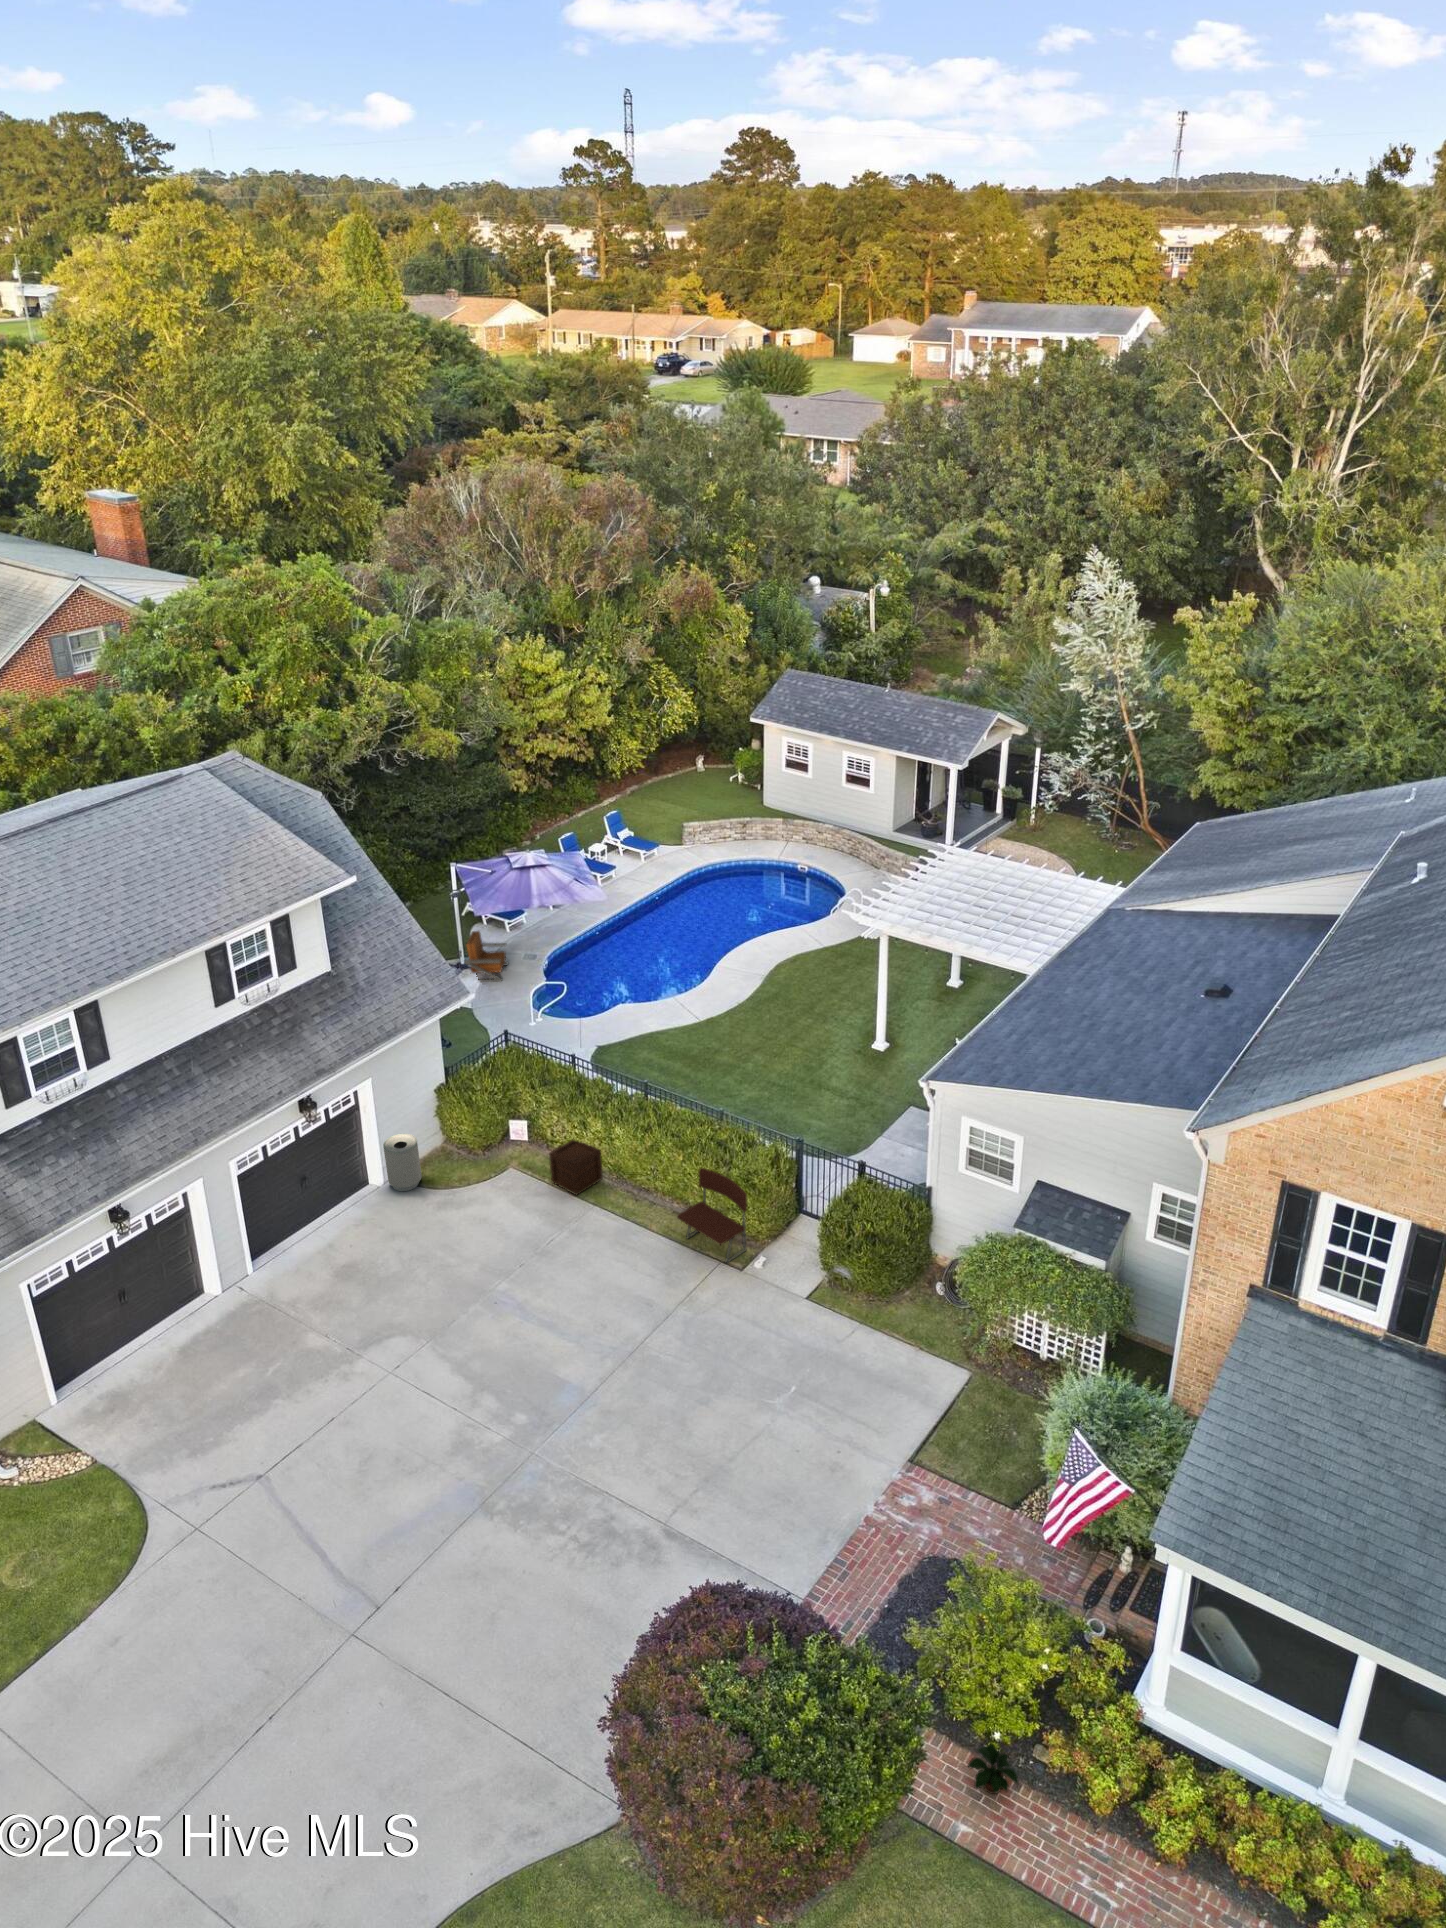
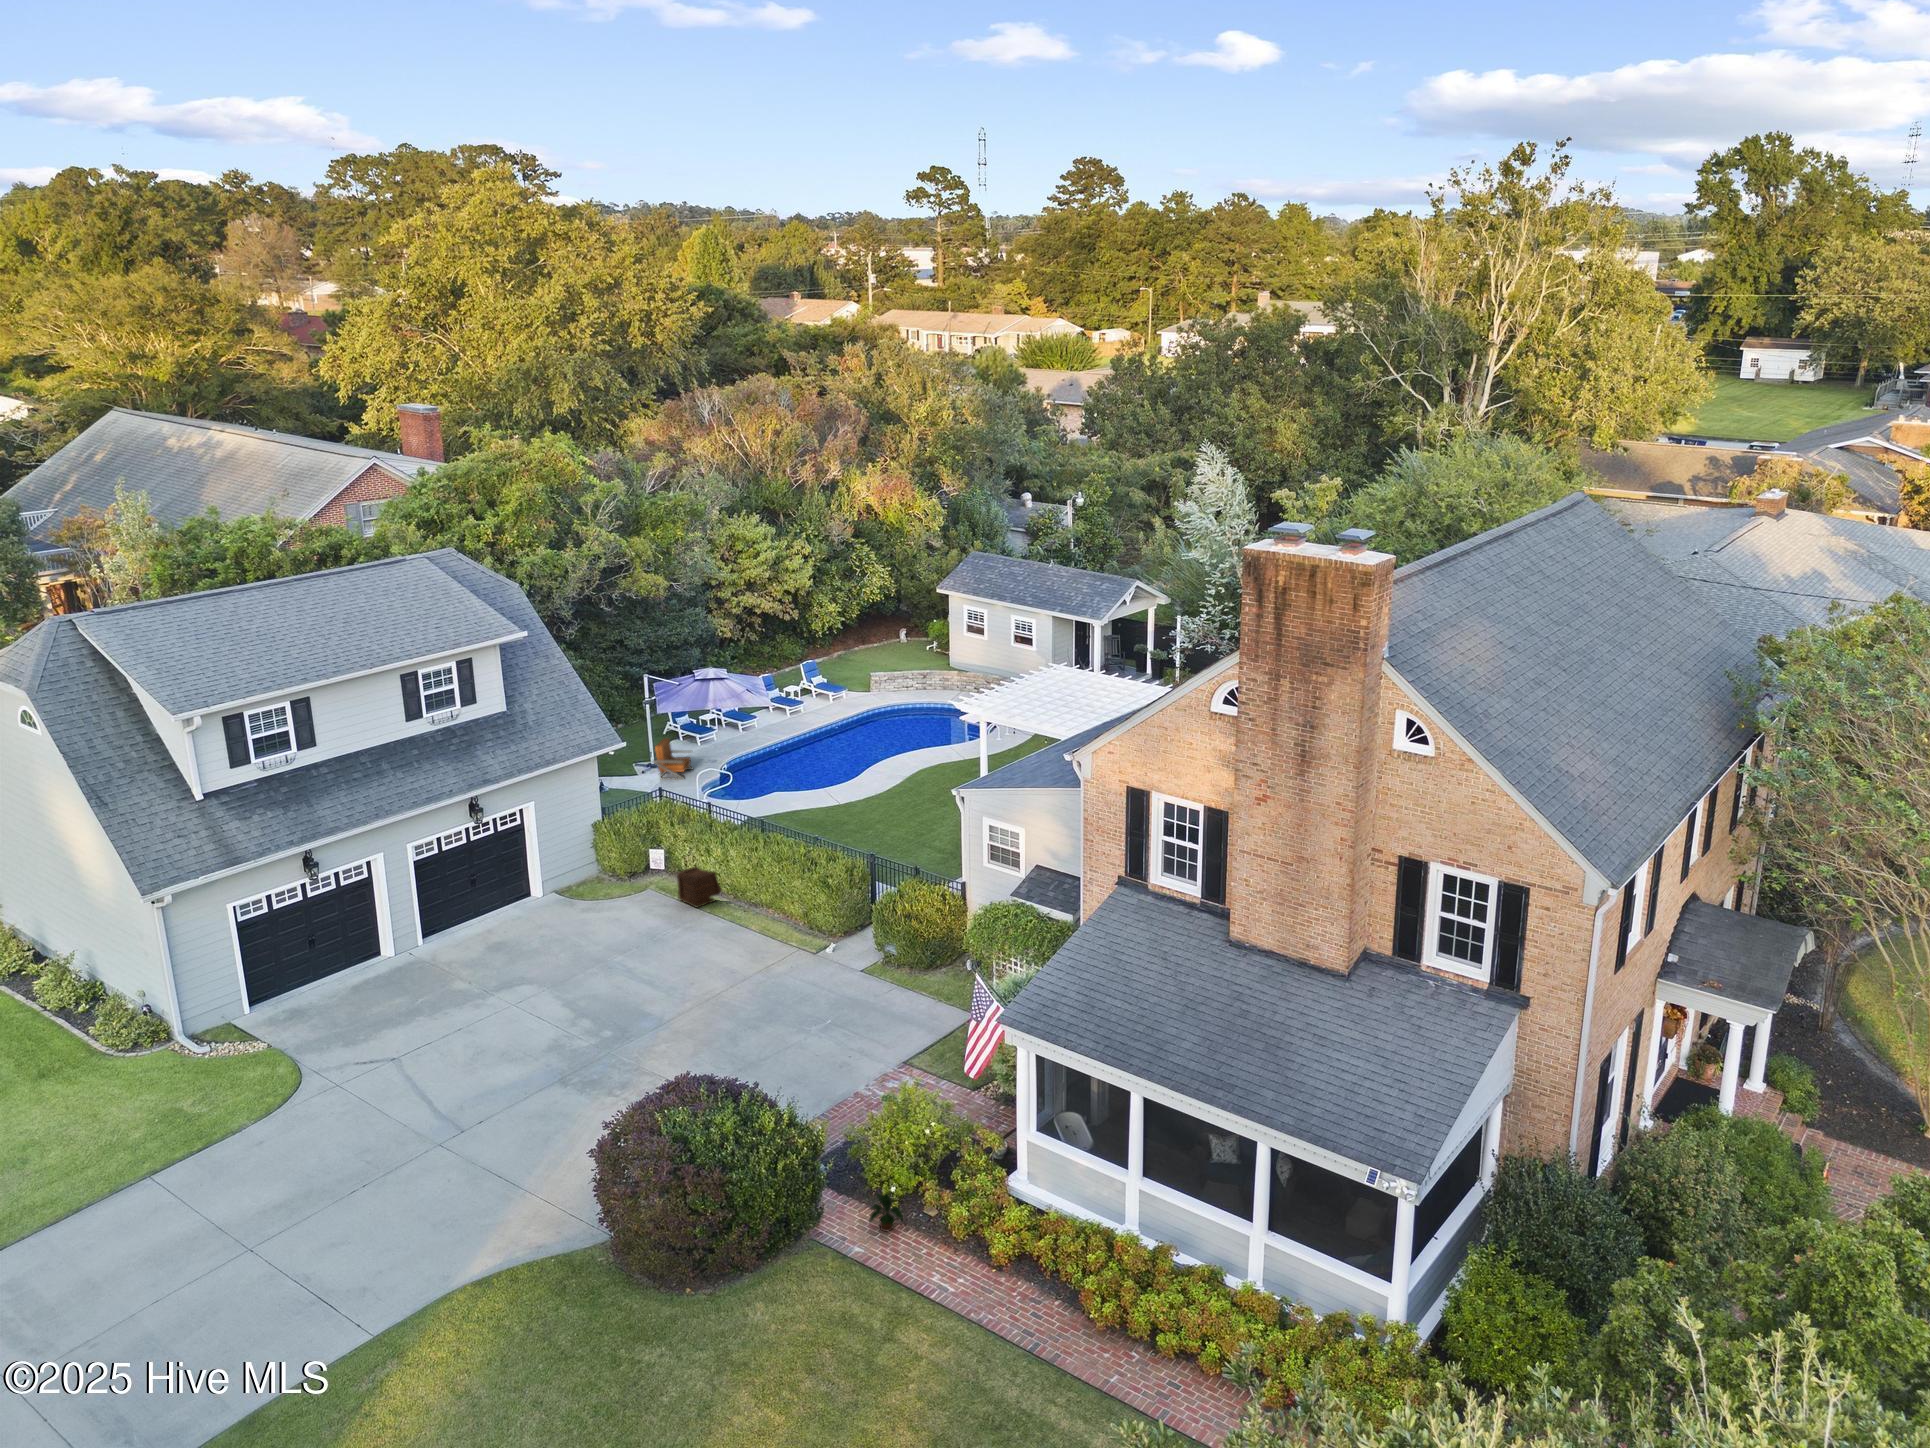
trash can: present [383,1134,422,1191] -> none [542,855,574,902]
bench: present [677,1168,747,1263] -> none [767,875,823,950]

